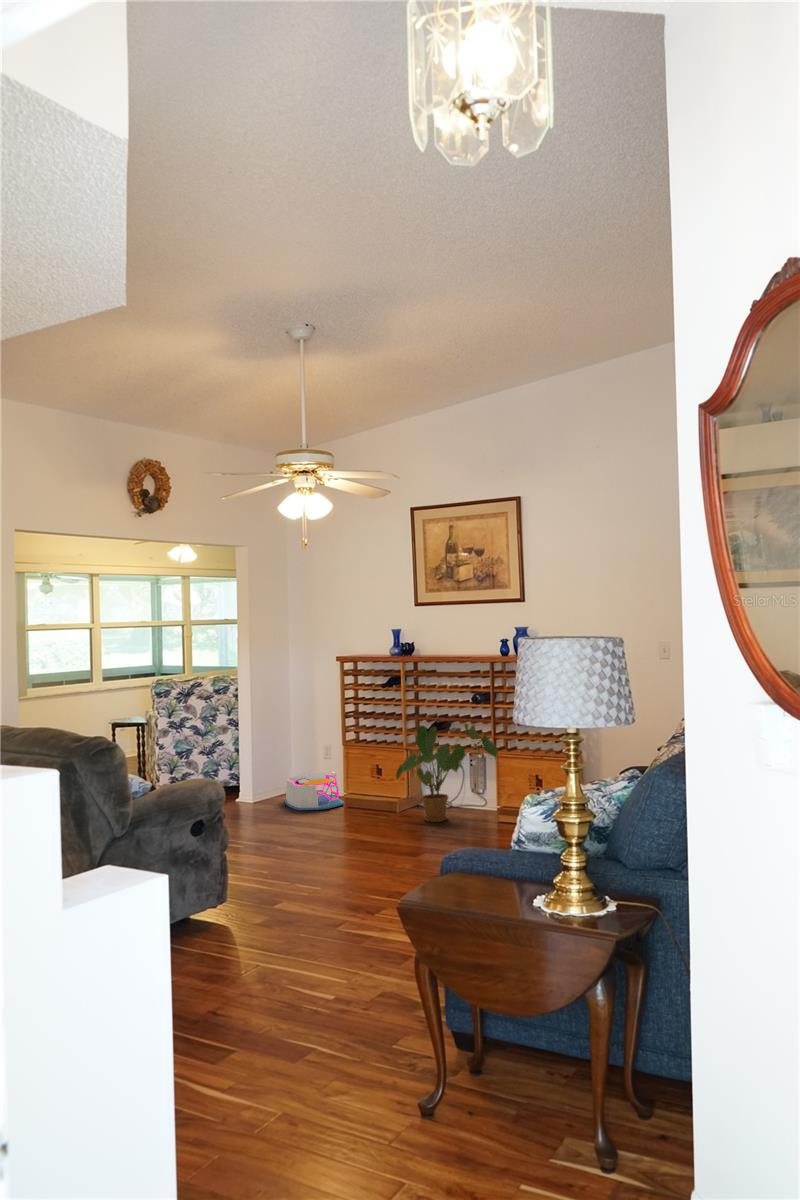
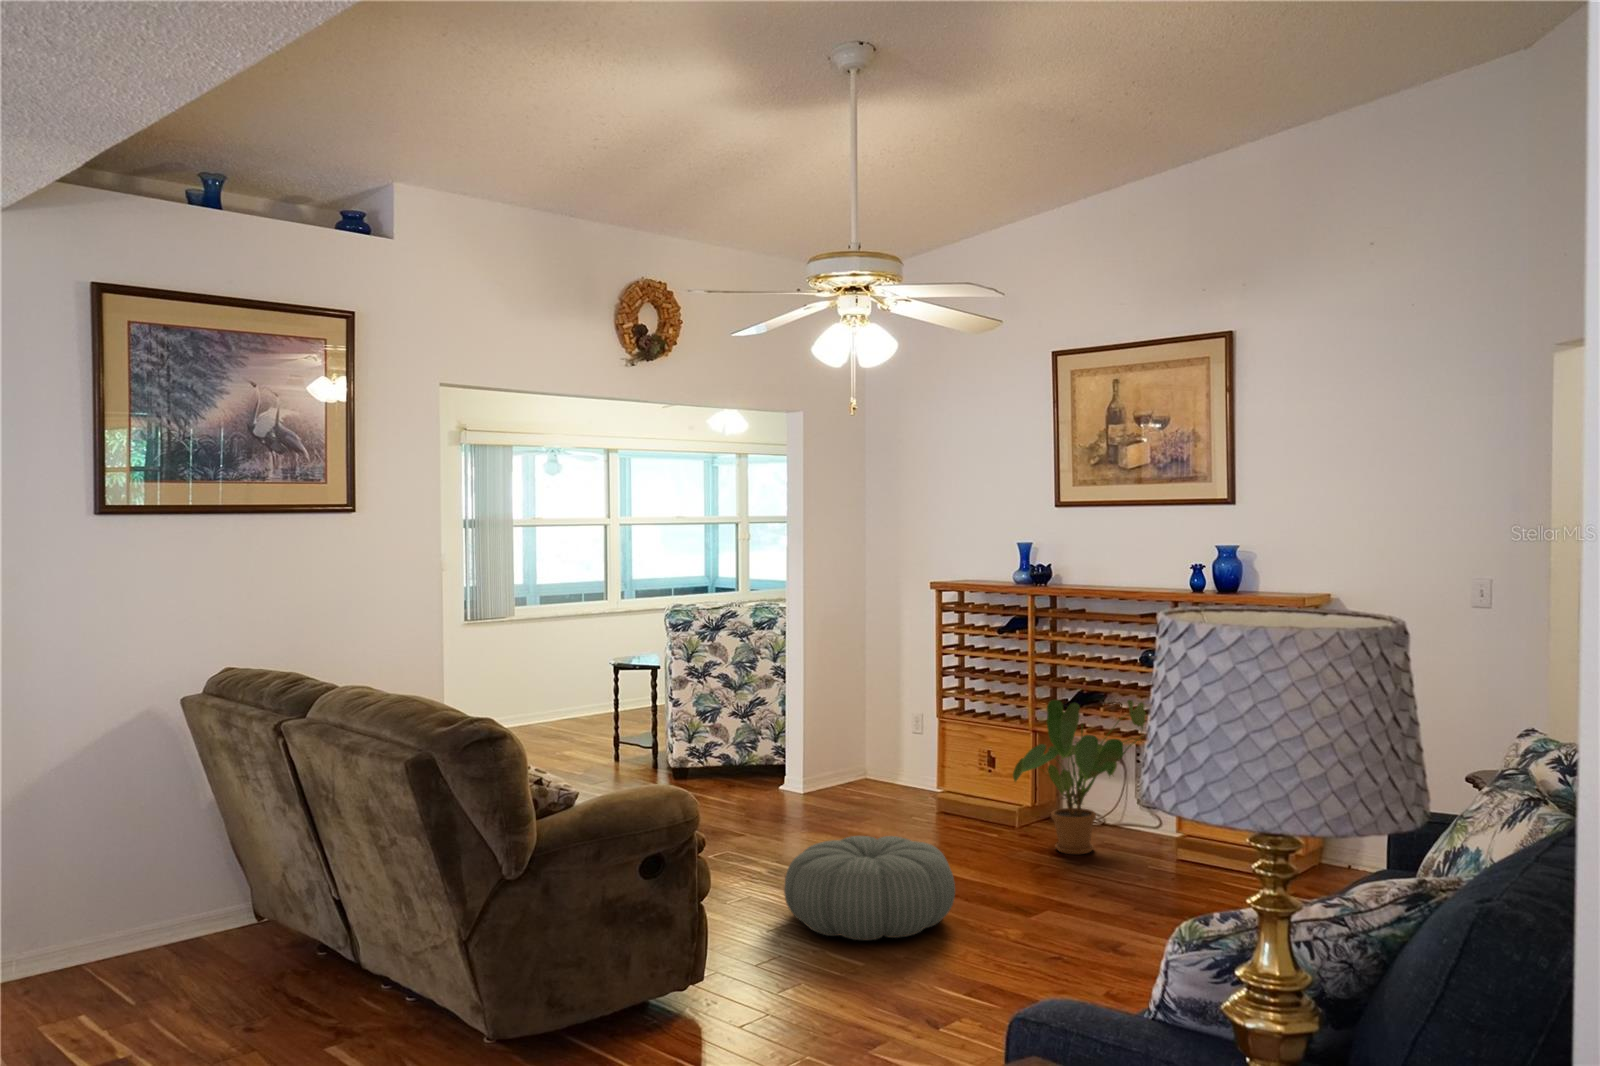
storage bin: present [285,772,344,810] -> none [848,756,935,816]
pouf: none [264,813,371,874] -> present [784,836,955,940]

